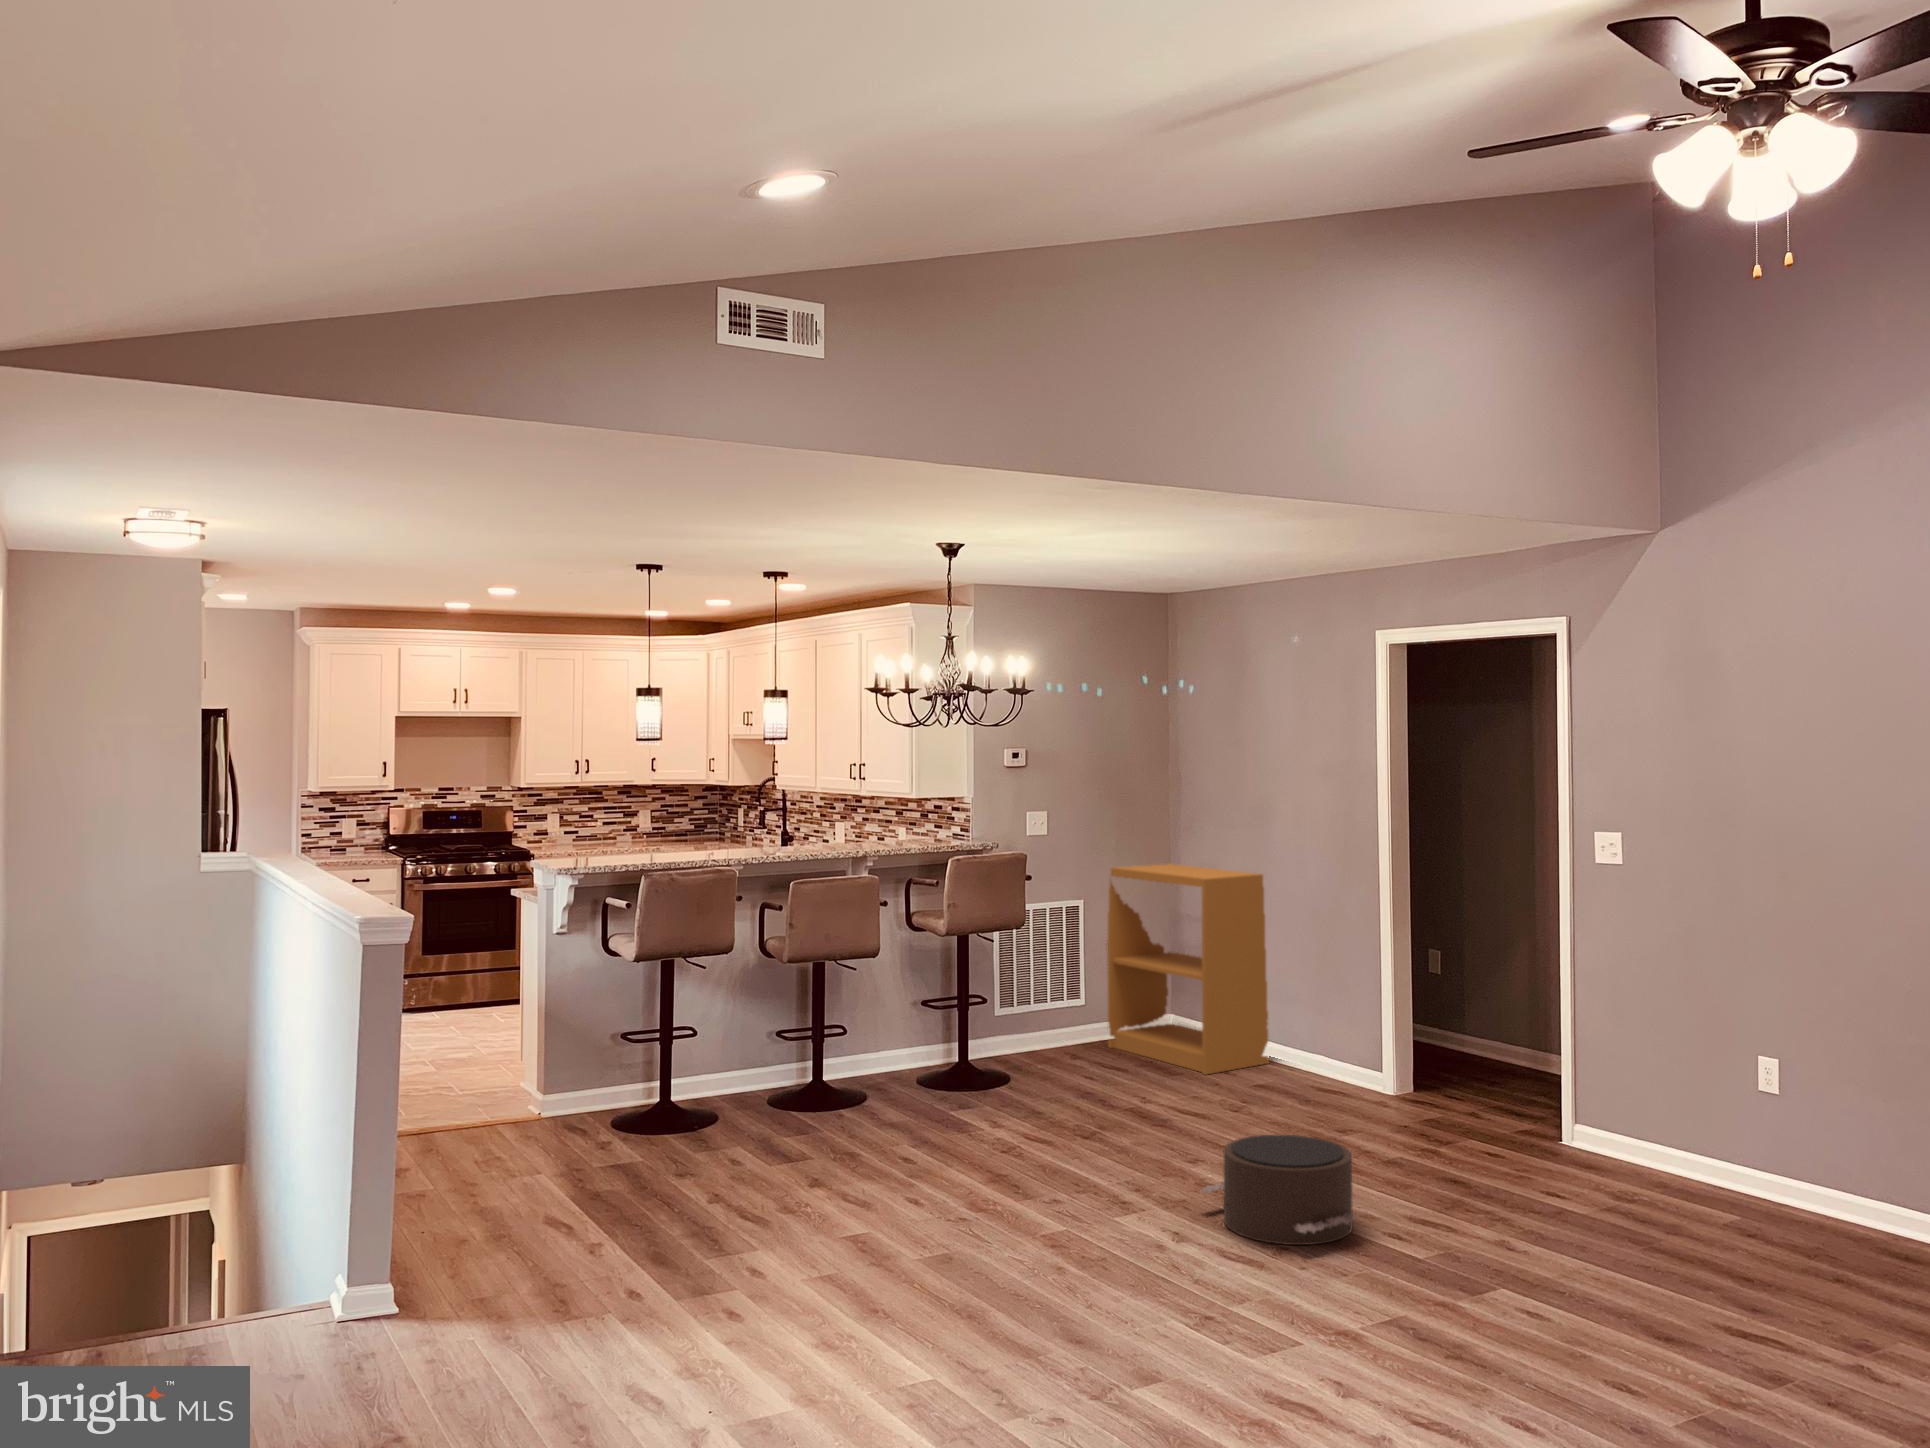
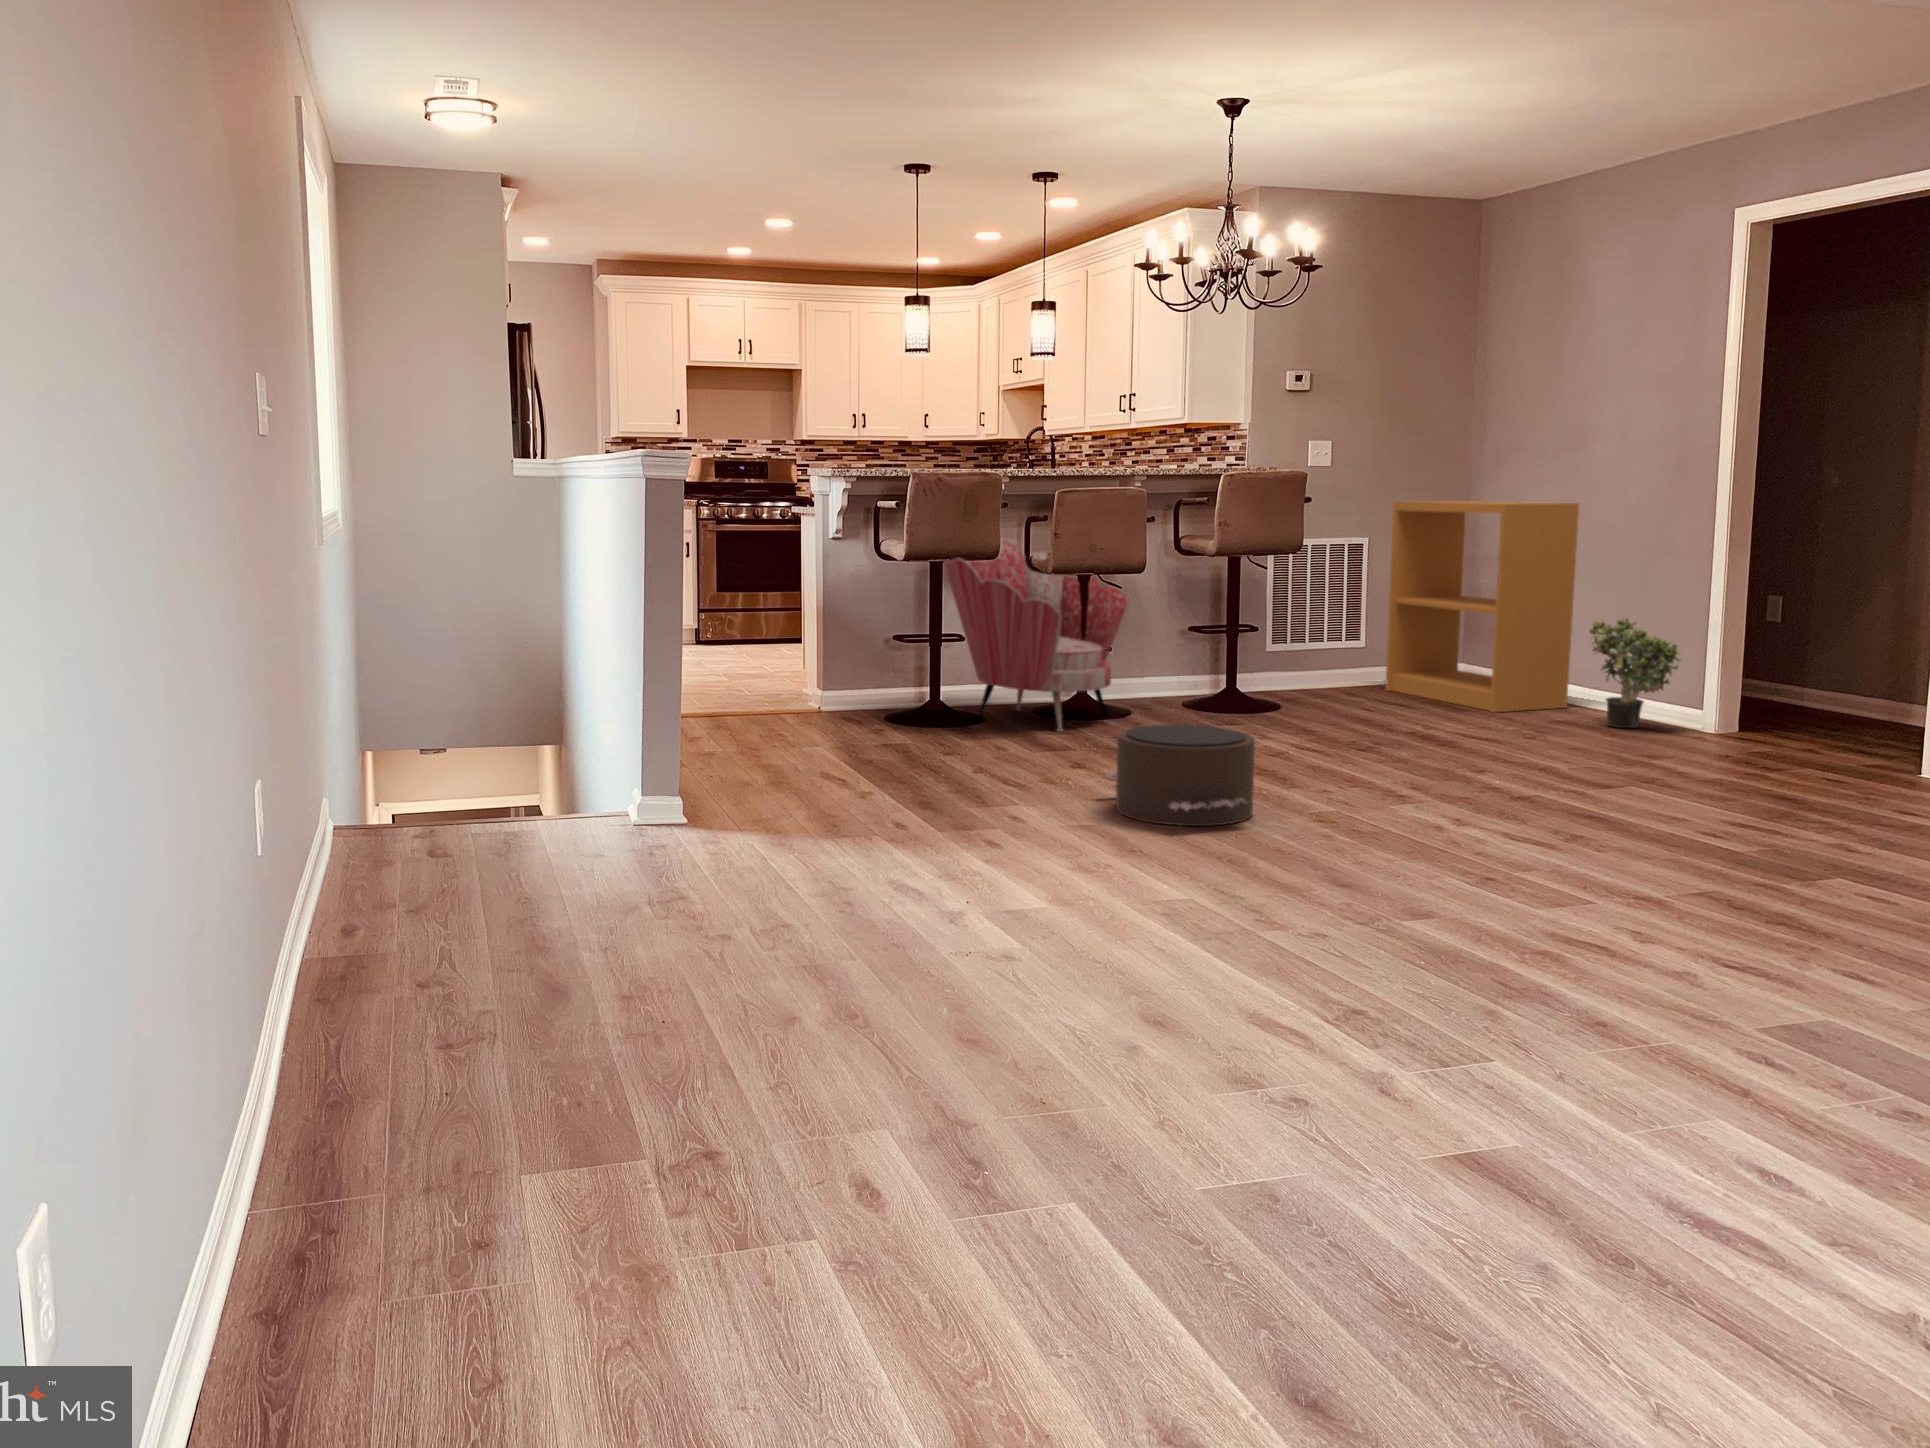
armchair: none [669,920,862,1132] -> present [944,539,1127,732]
potted plant: none [1280,986,1362,1090] -> present [1588,618,1680,728]
pouf: present [1201,1135,1359,1245] -> present [1102,725,1255,826]

